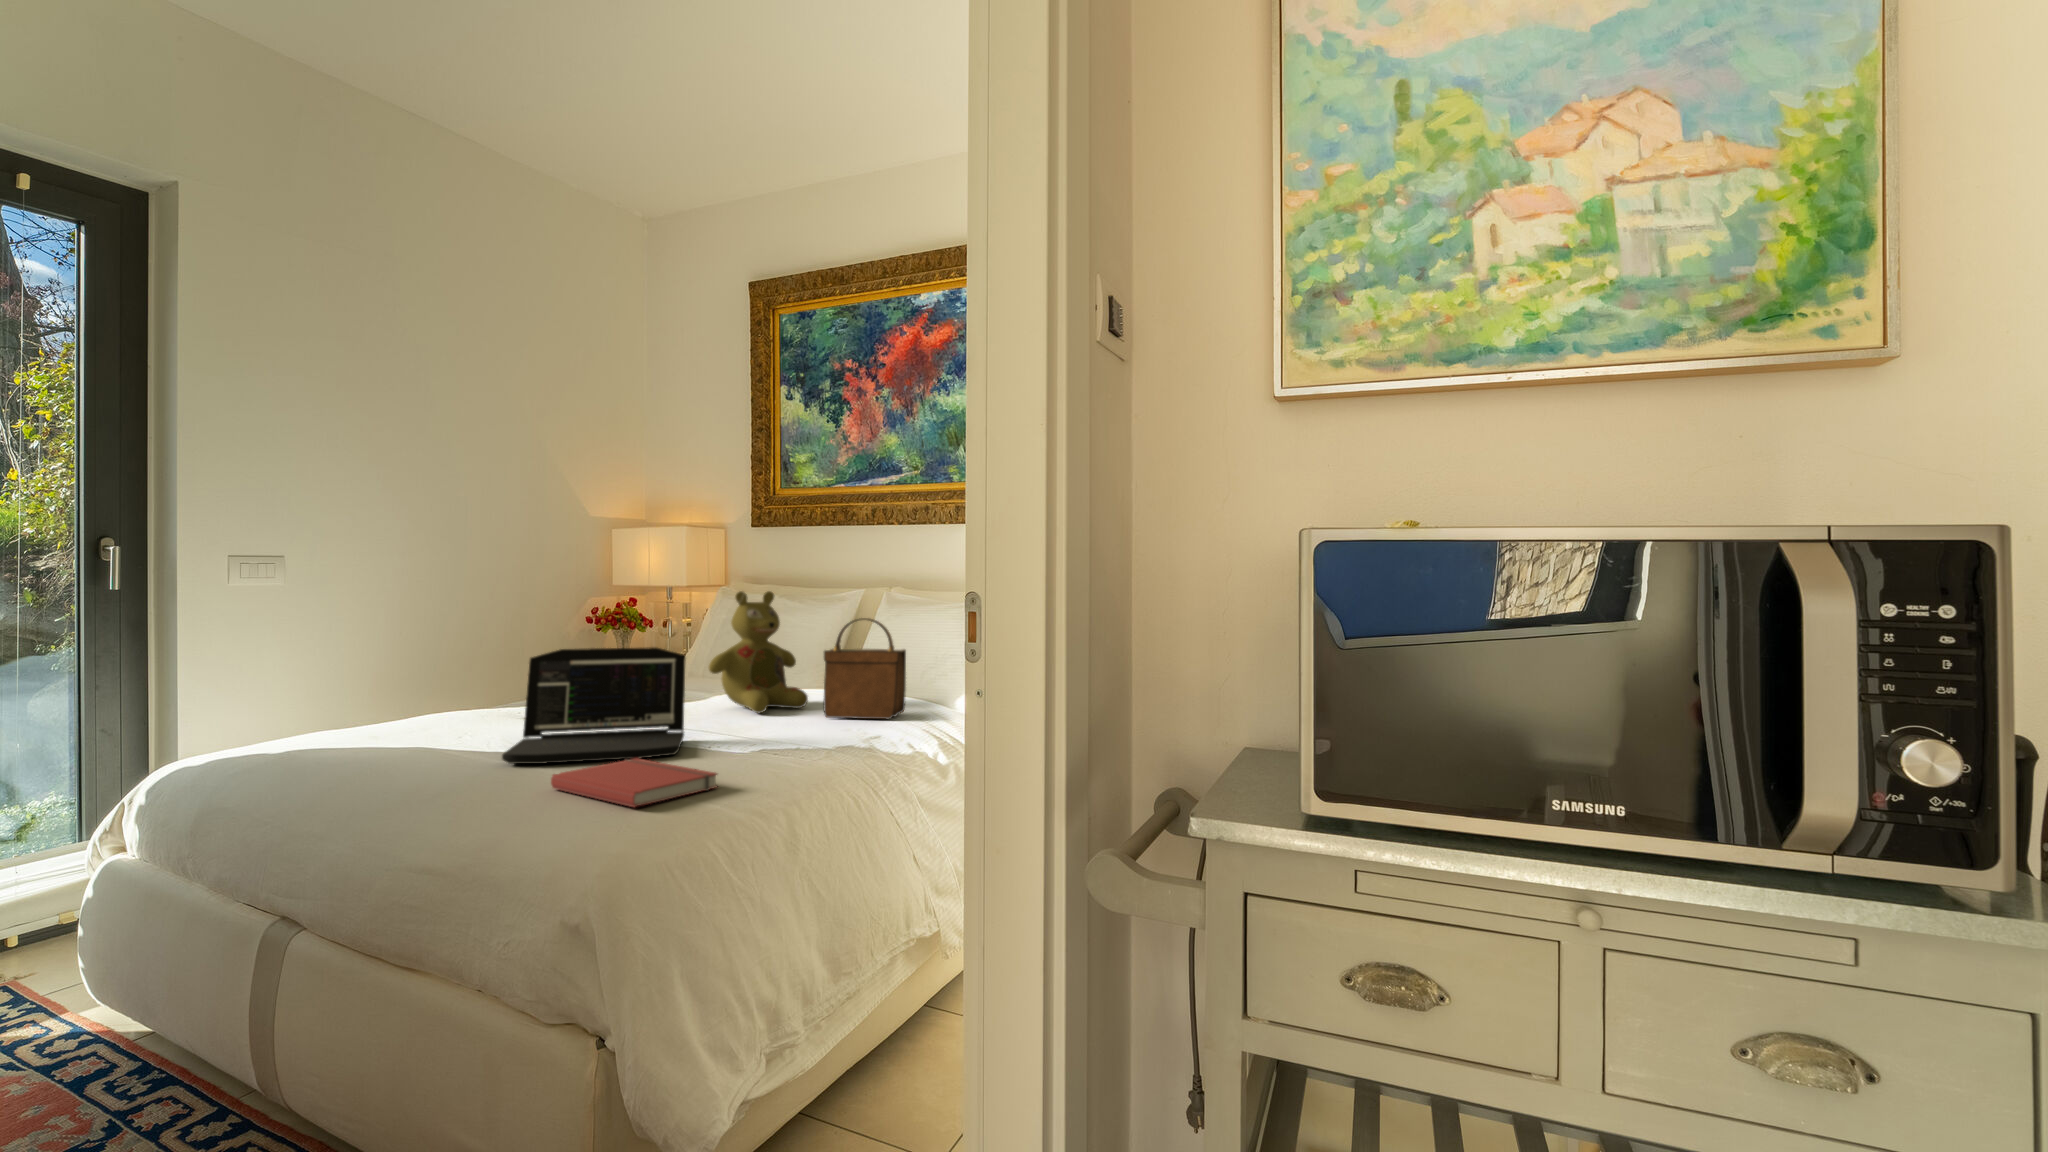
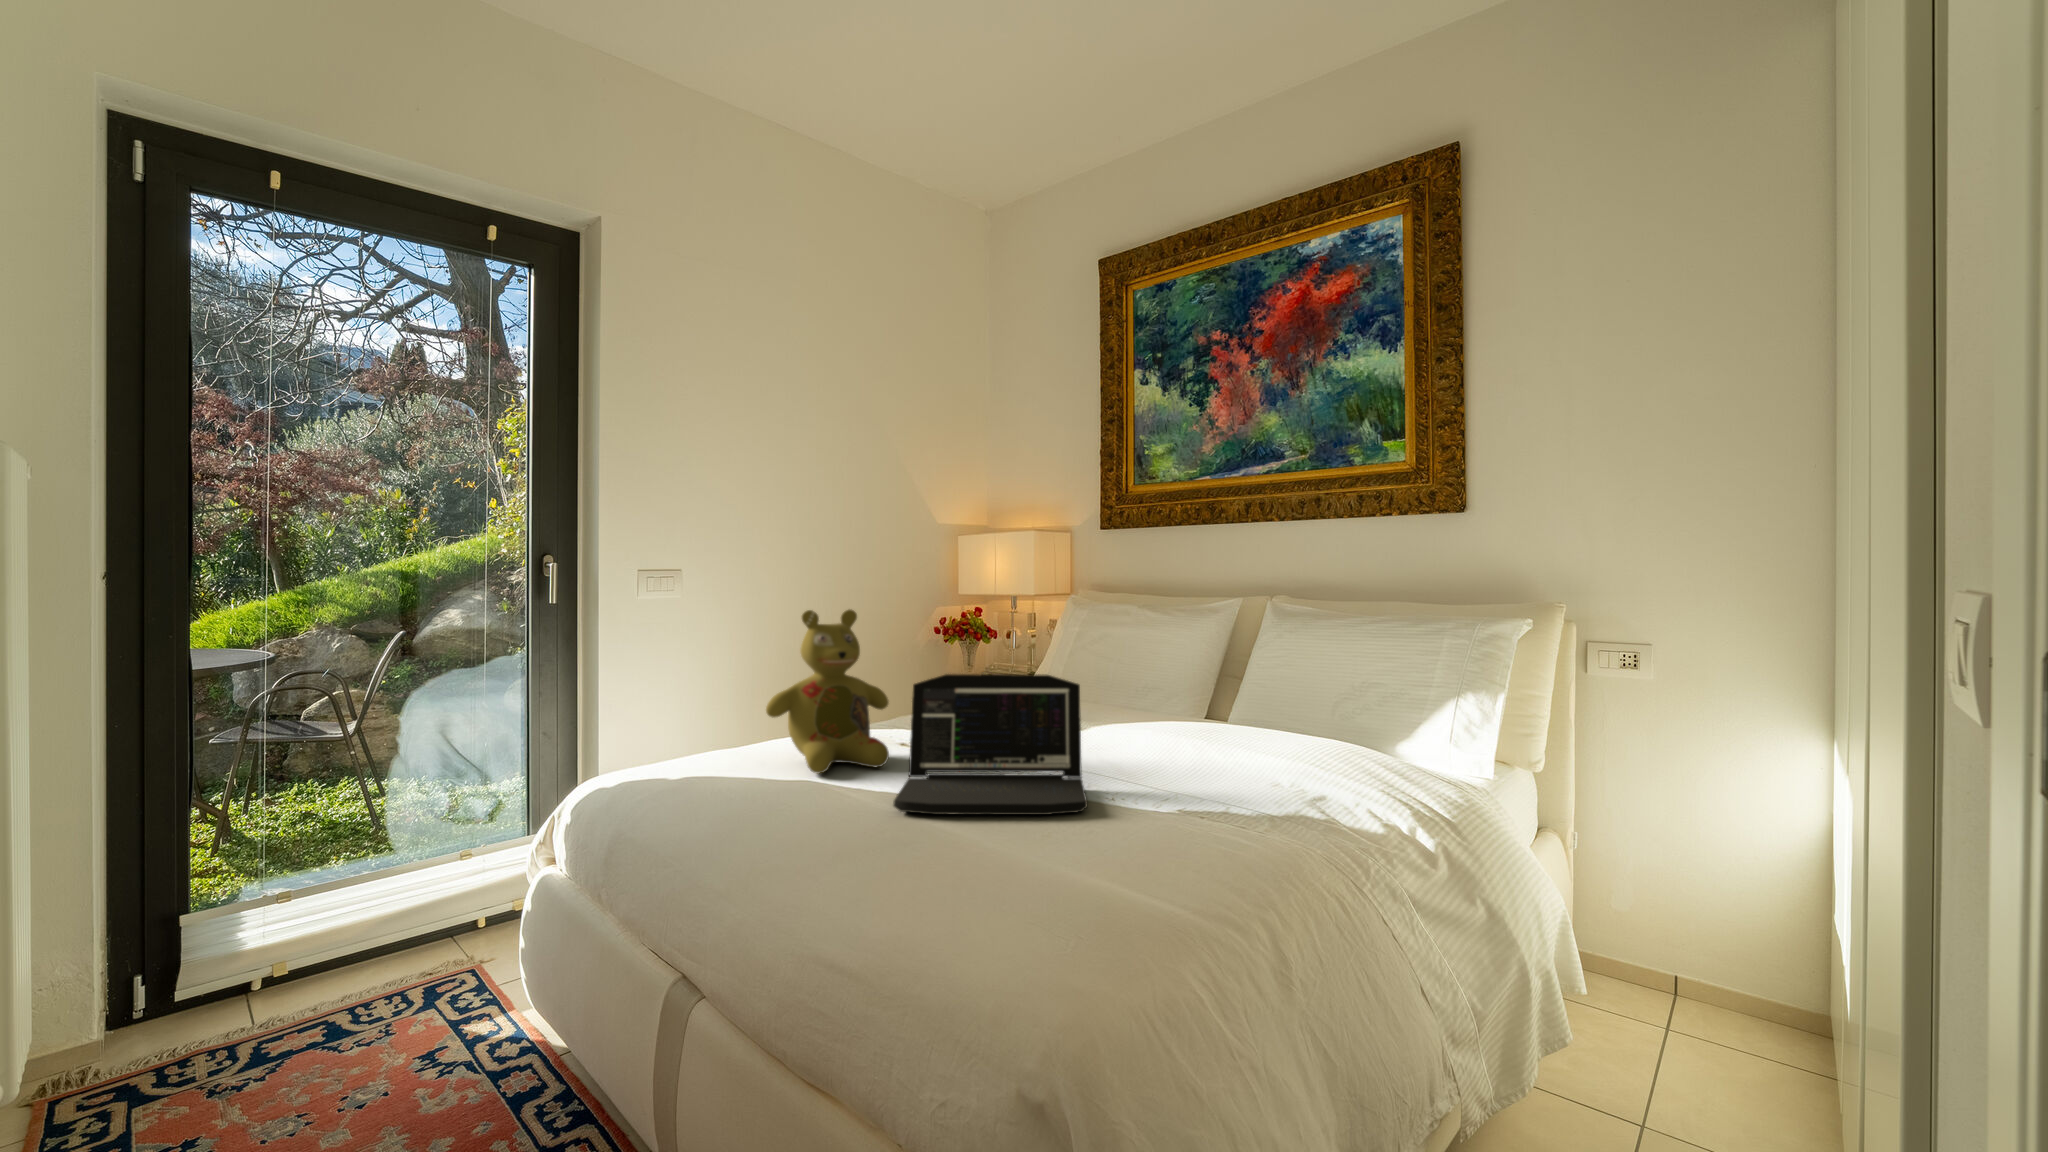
stuffed bear: present [709,591,808,713] -> present [766,609,889,774]
handbag: present [824,618,906,719] -> none [1234,640,1339,772]
book: present [551,758,717,807] -> none [957,819,1161,901]

